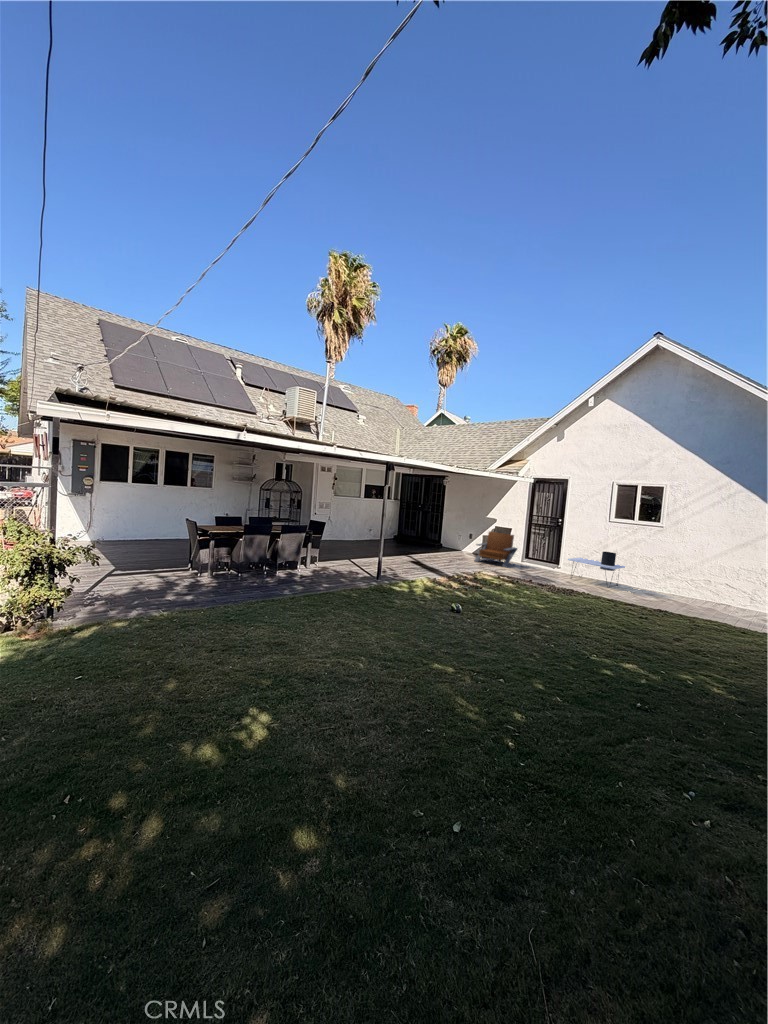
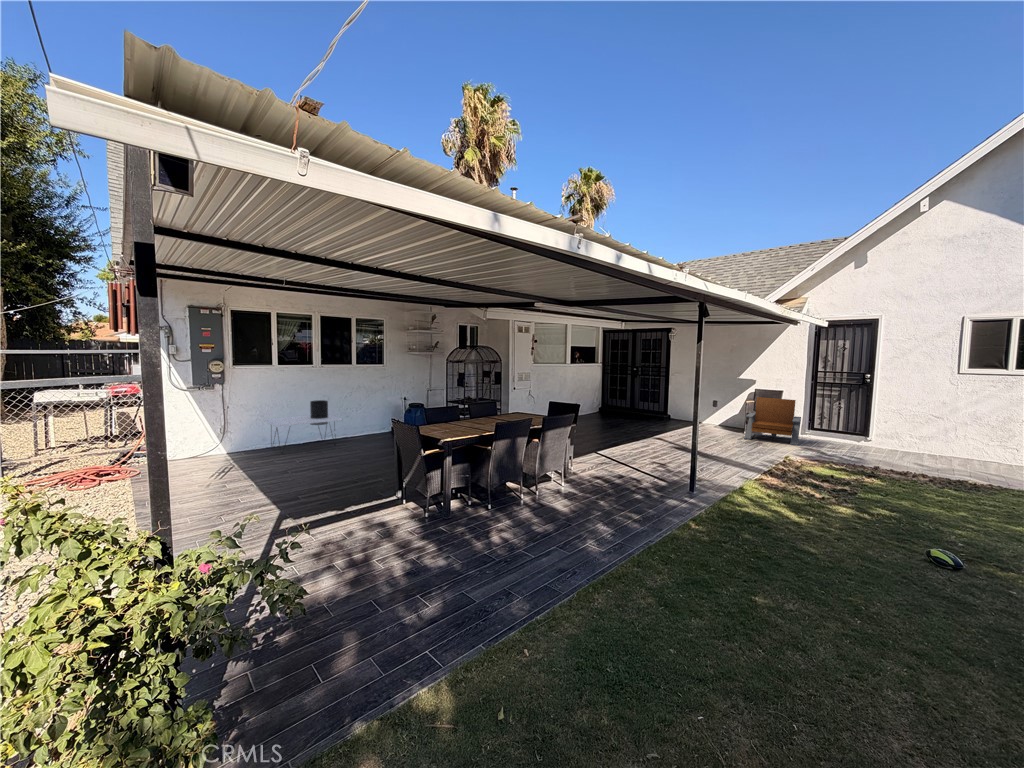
side table: present [568,552,625,586] -> present [264,400,342,431]

